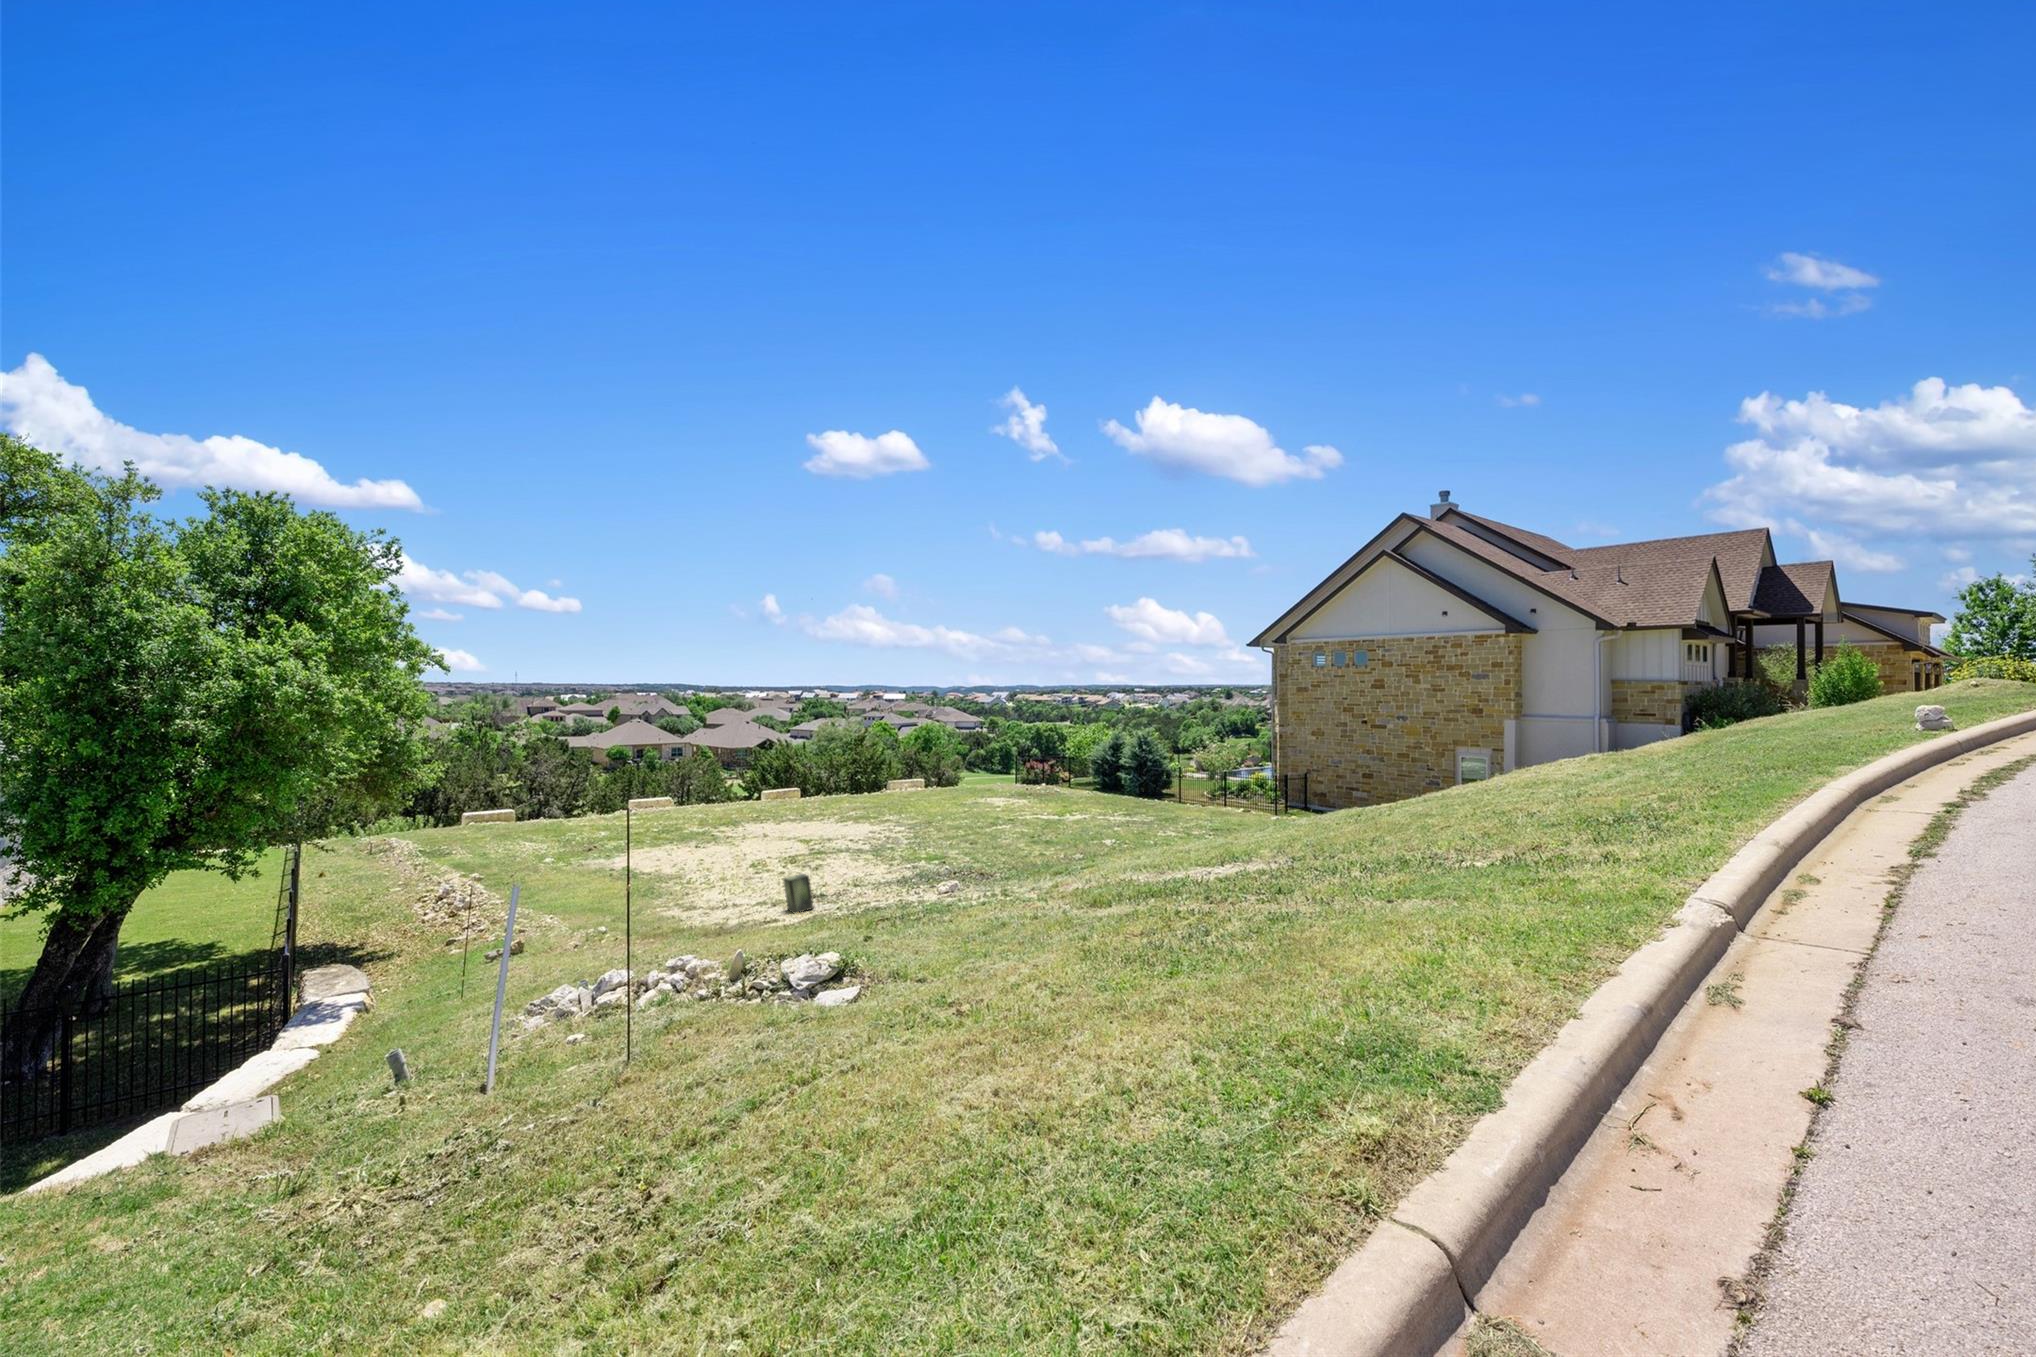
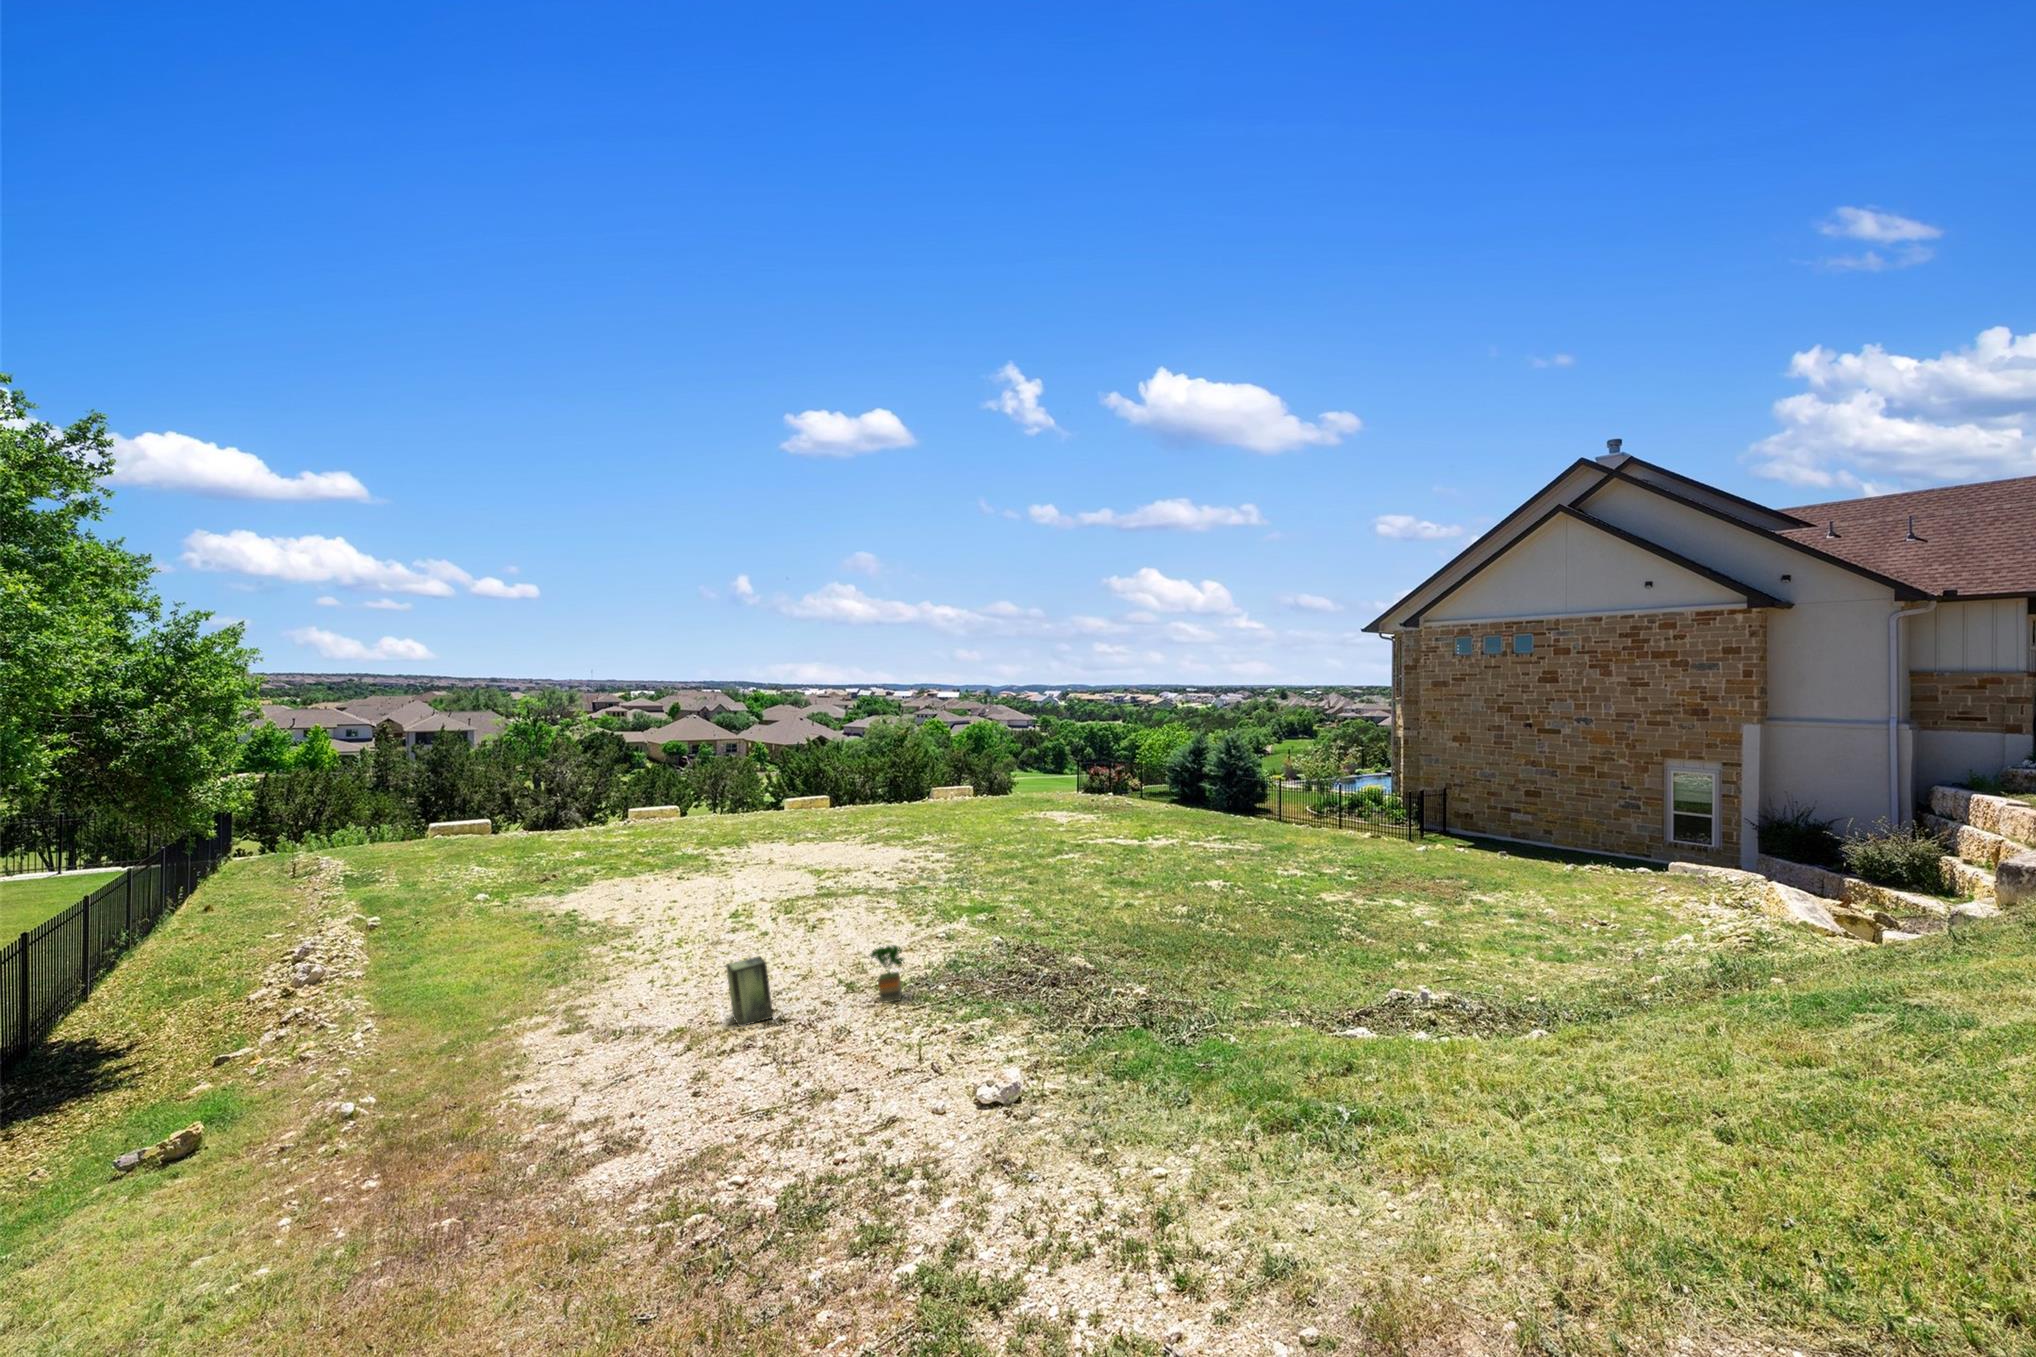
potted tree: none [870,866,893,901] -> present [870,945,905,1003]

